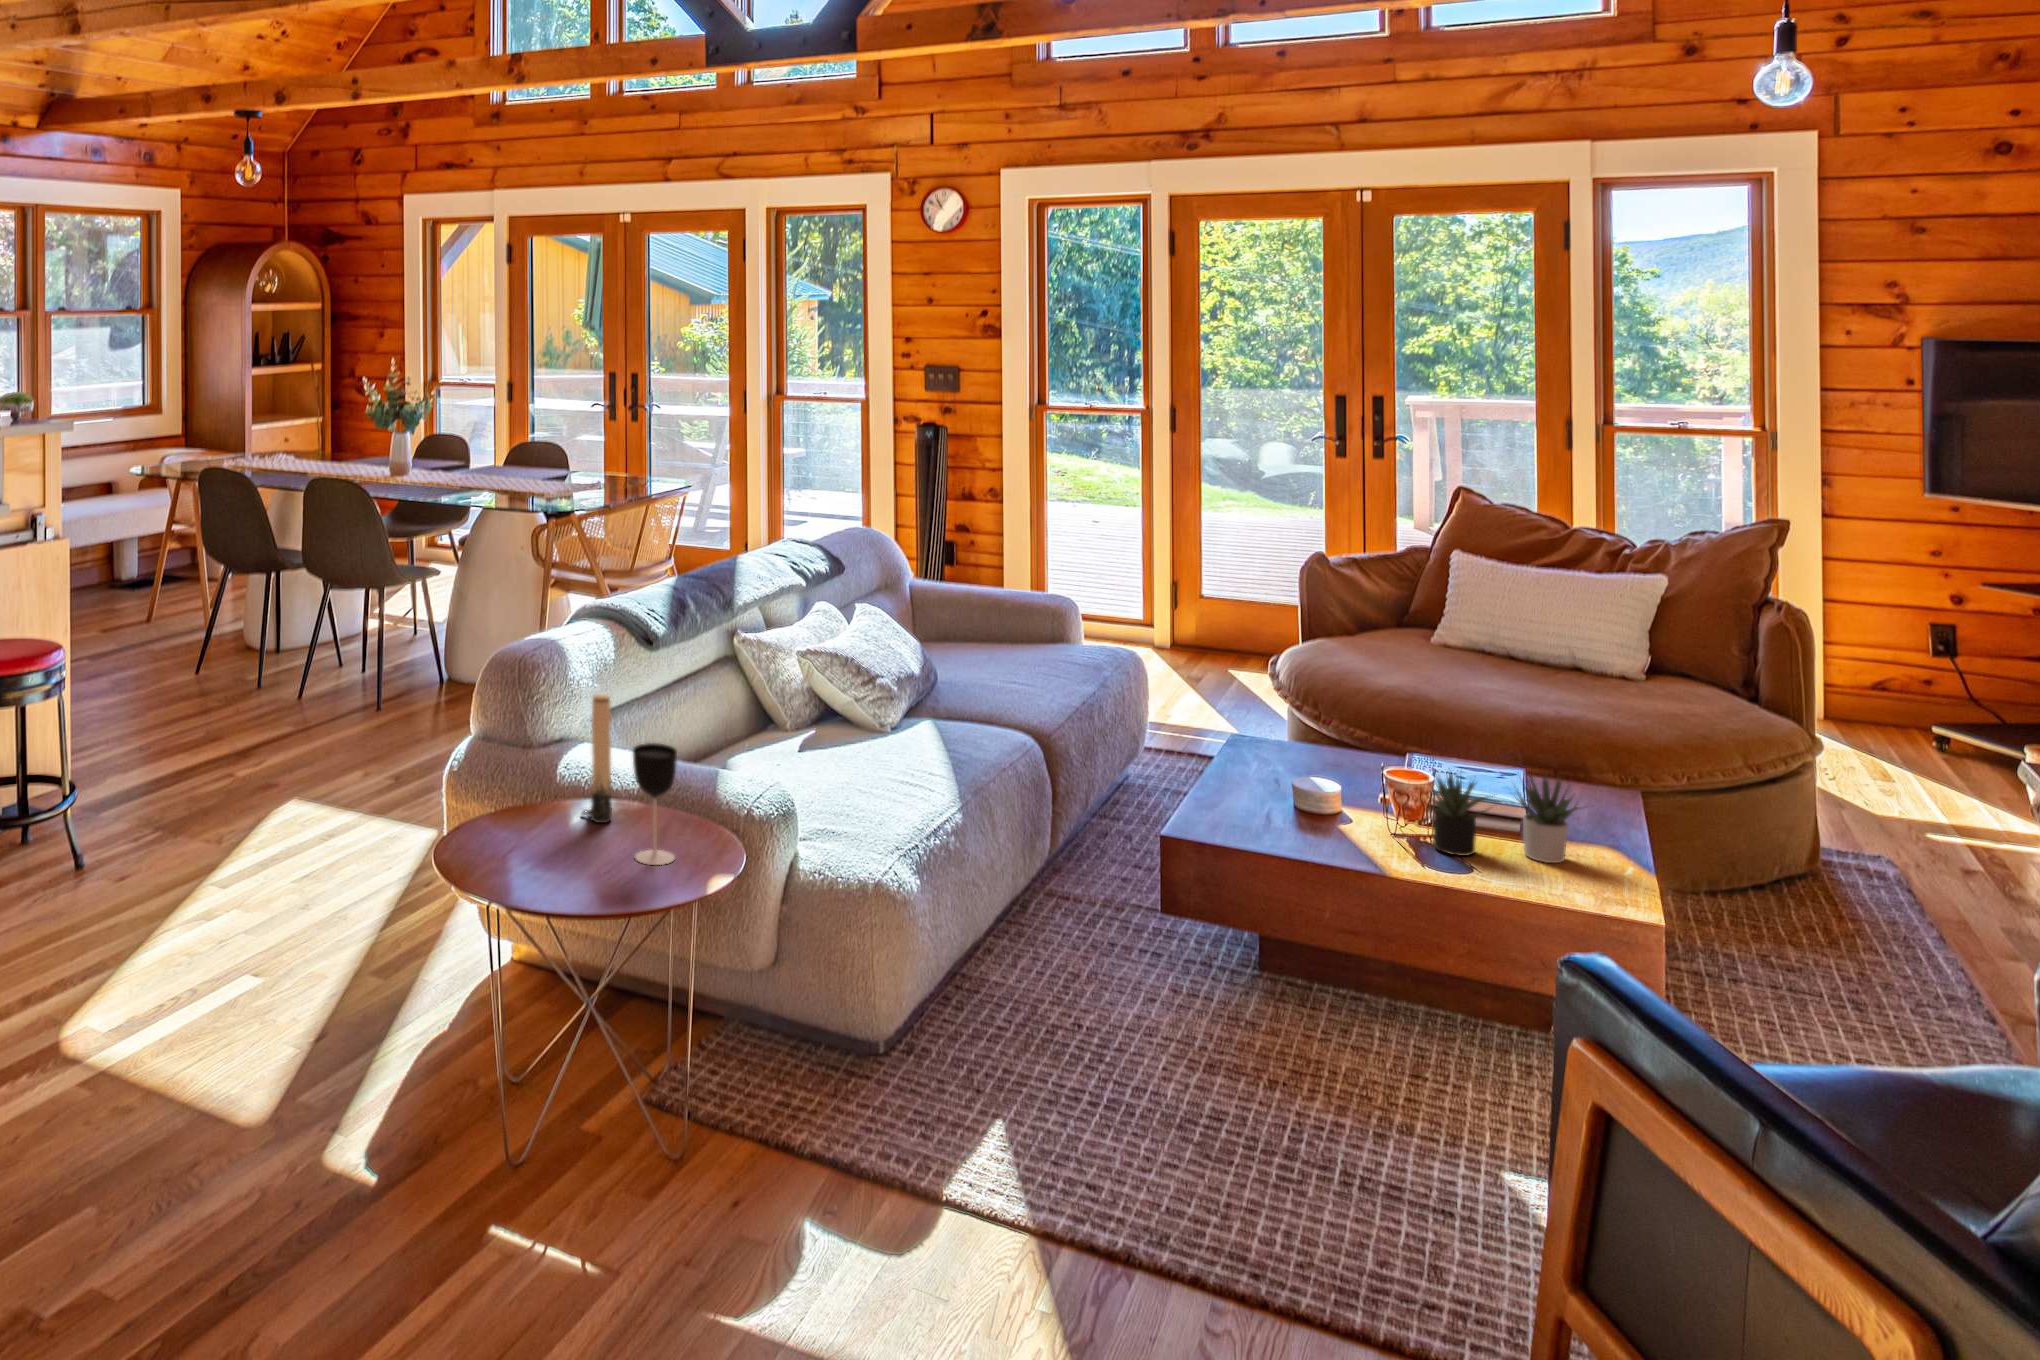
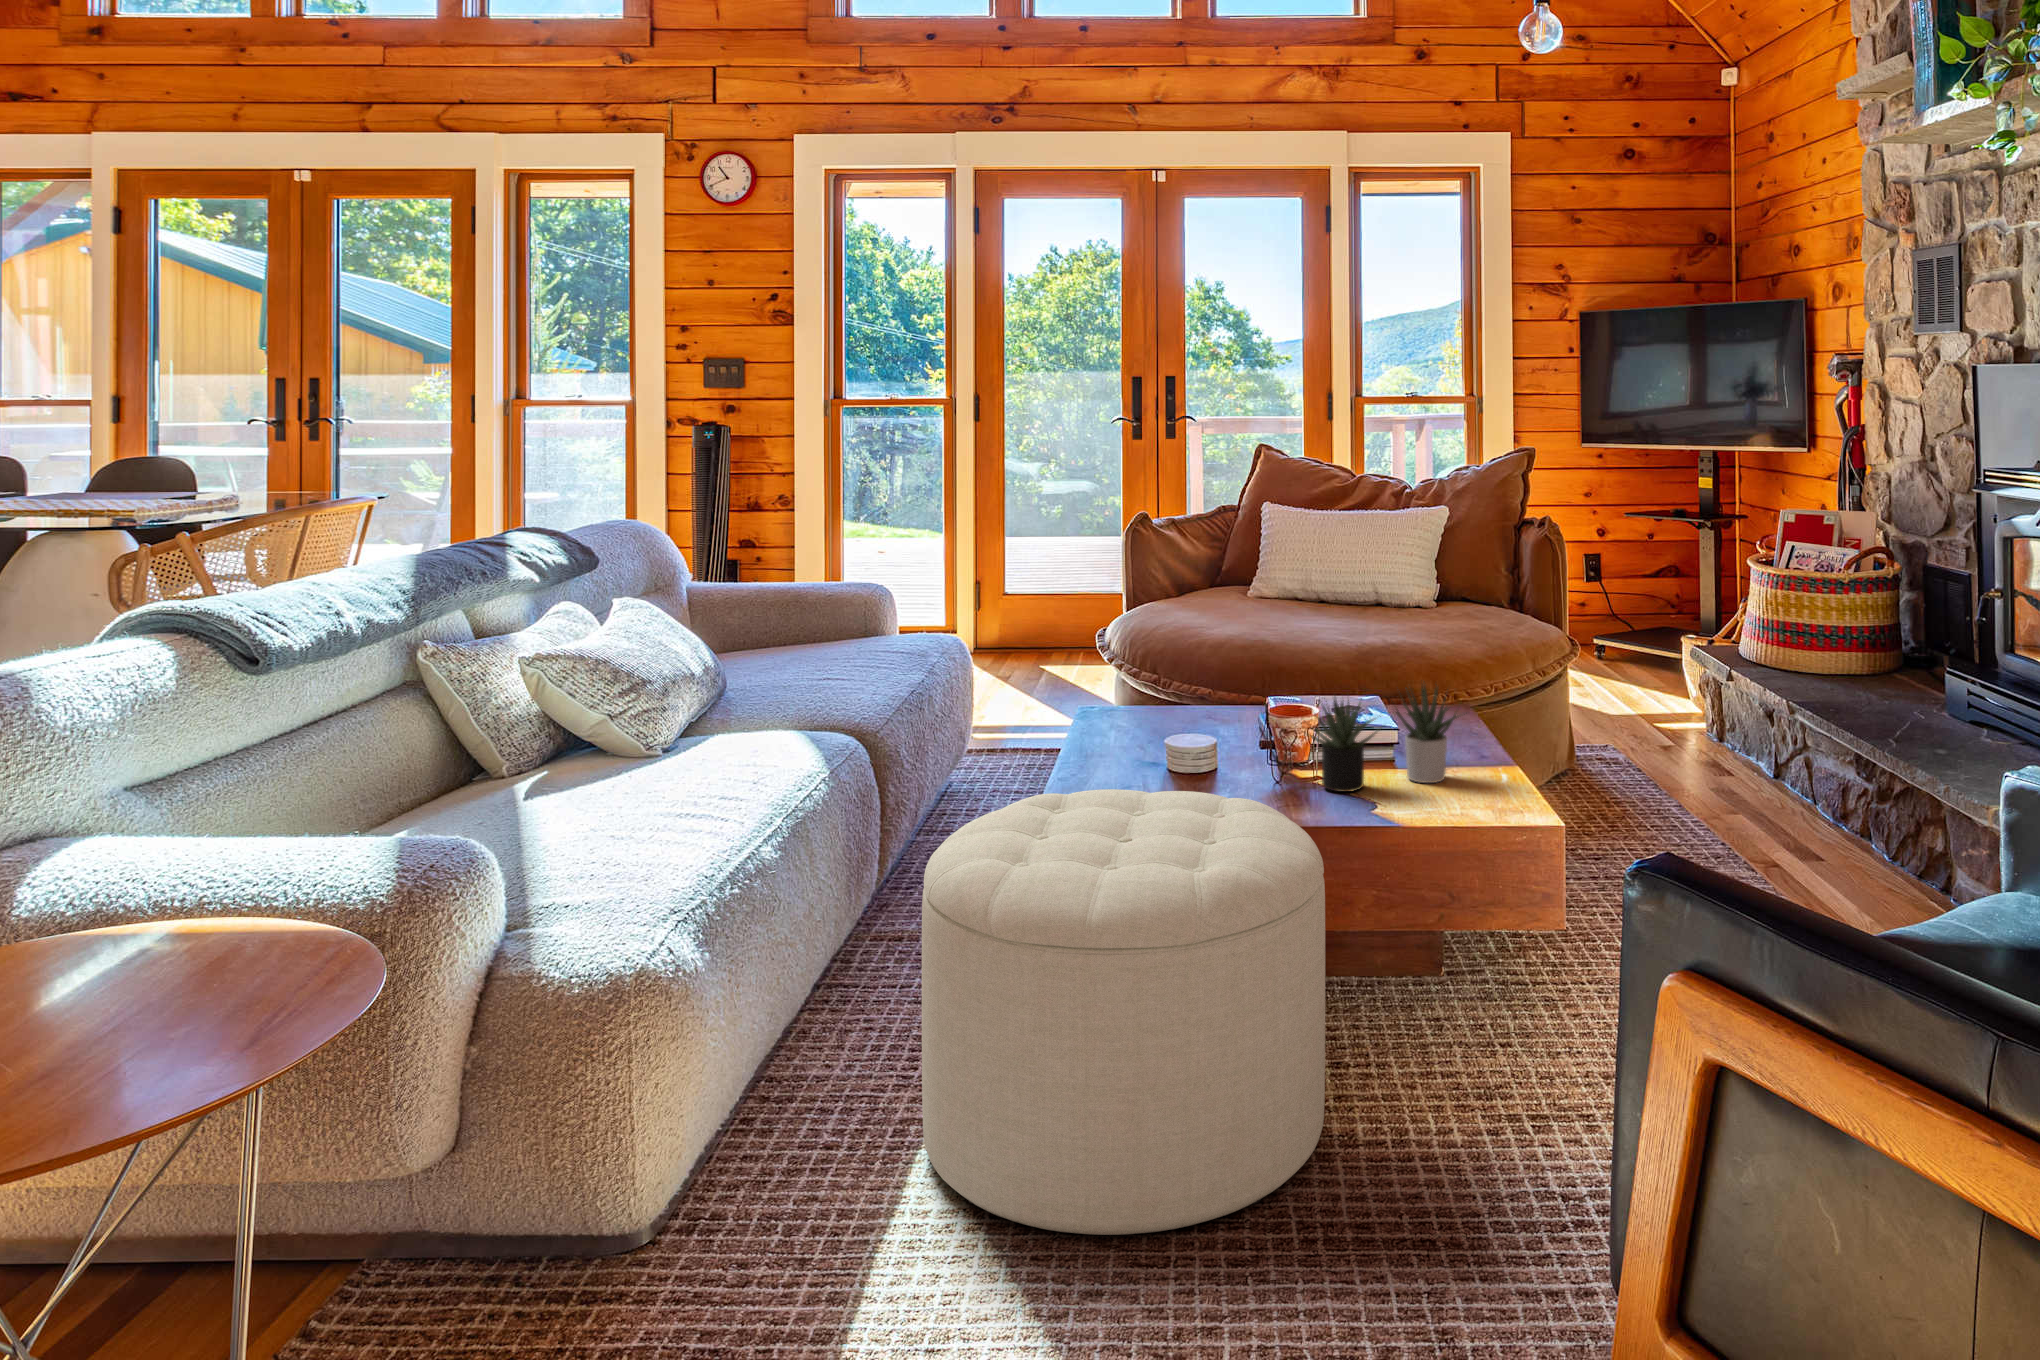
candle: present [582,694,612,823] -> none [28,720,101,973]
wine glass: present [633,743,677,865] -> none [122,789,227,1031]
ottoman: none [1064,813,1394,1151] -> present [922,789,1325,1235]

